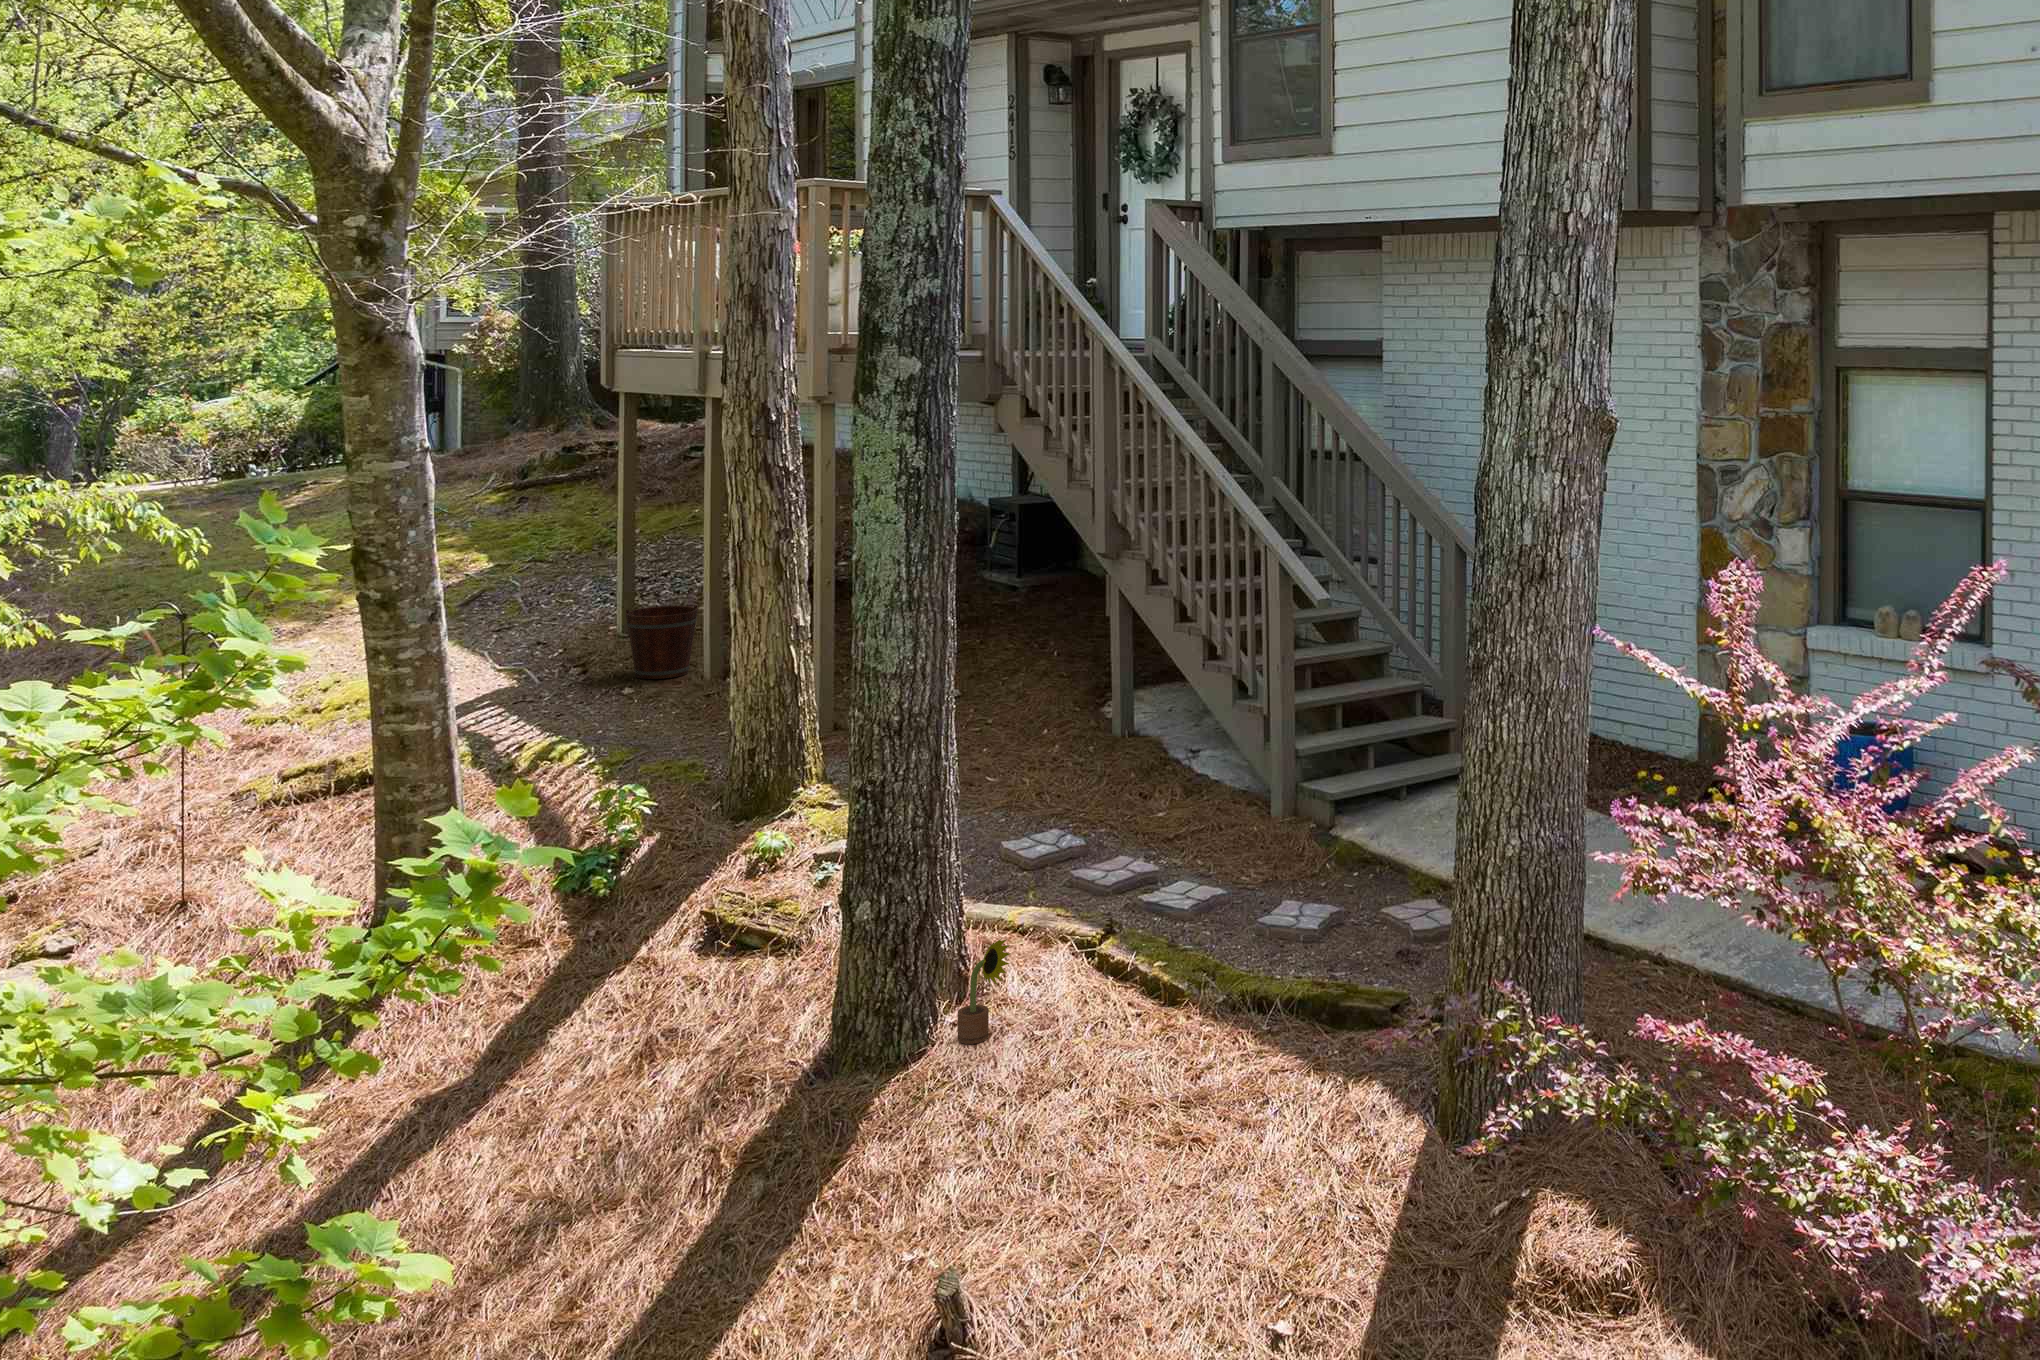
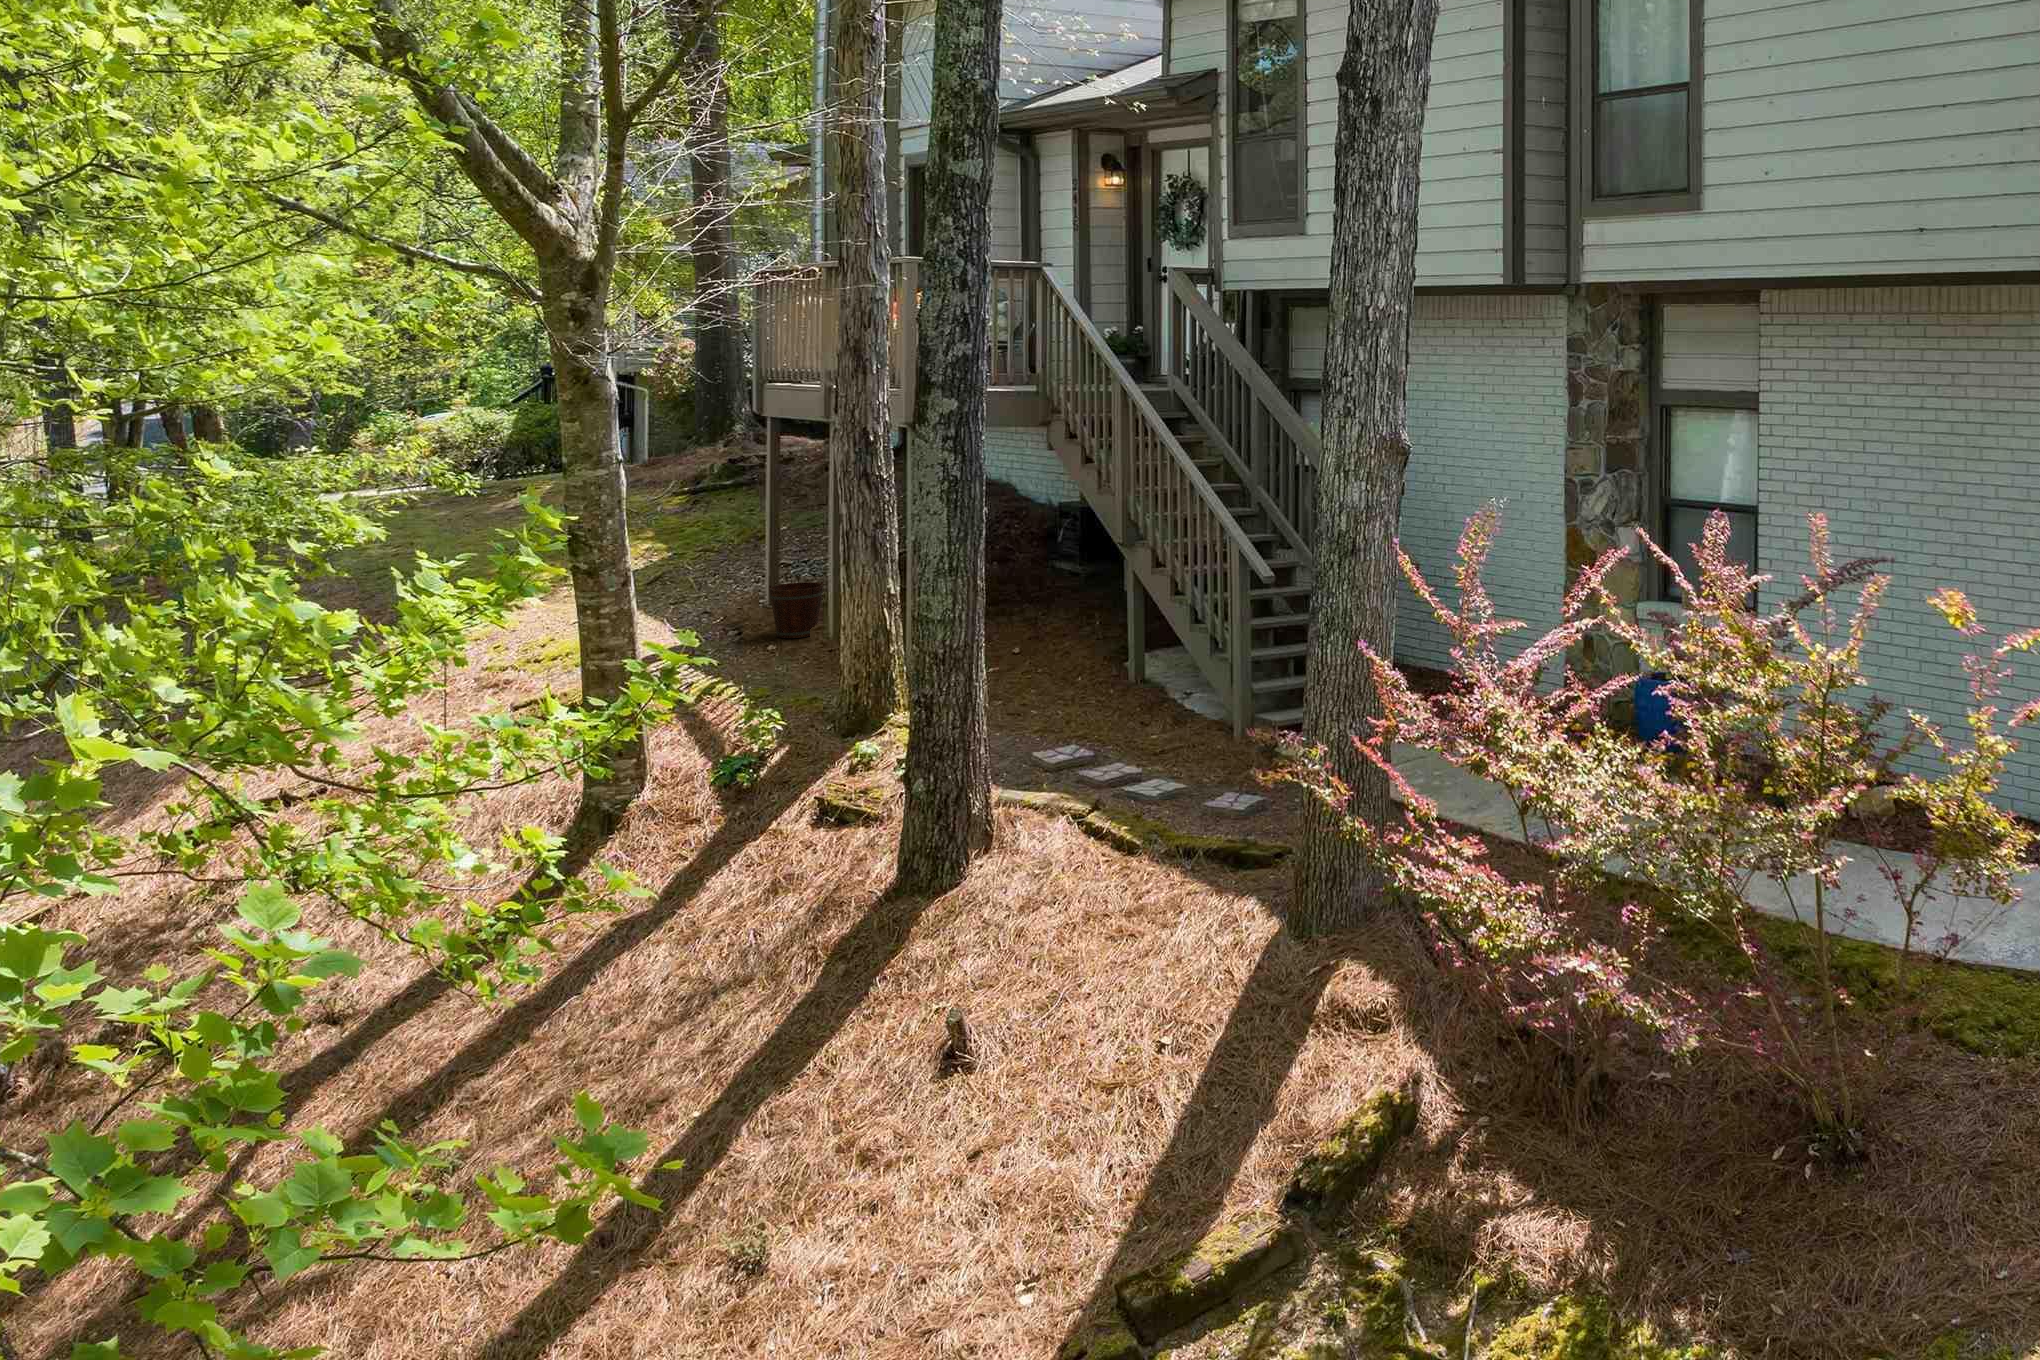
decorative plant: present [958,938,1011,1044] -> none [981,807,1018,880]

